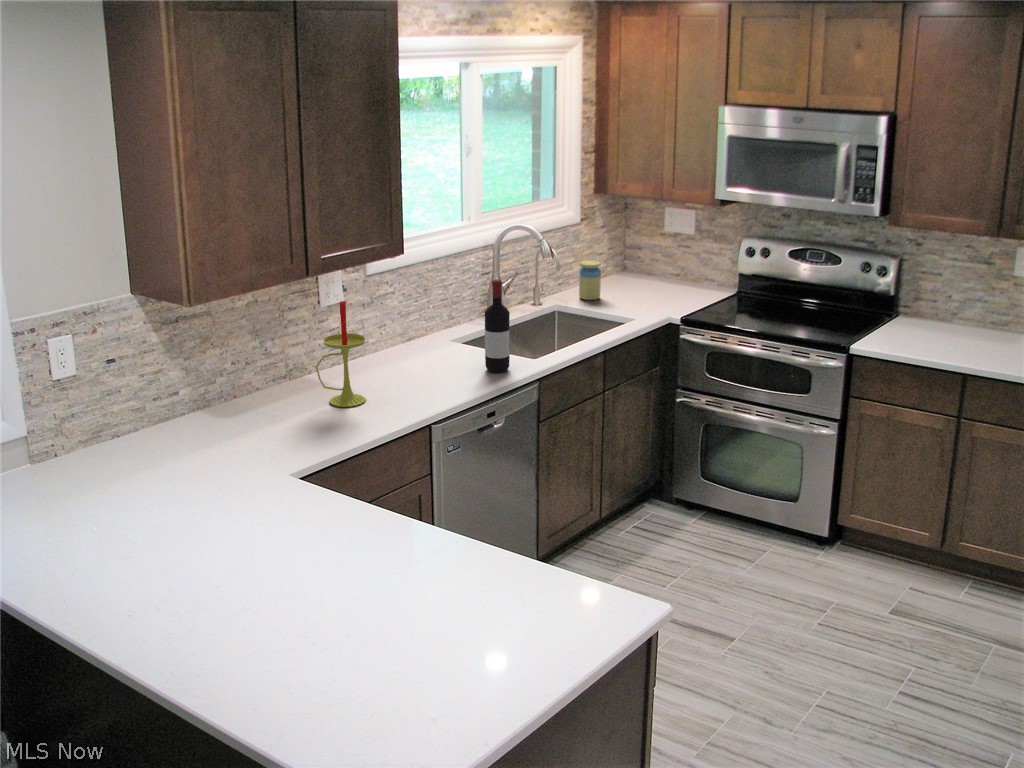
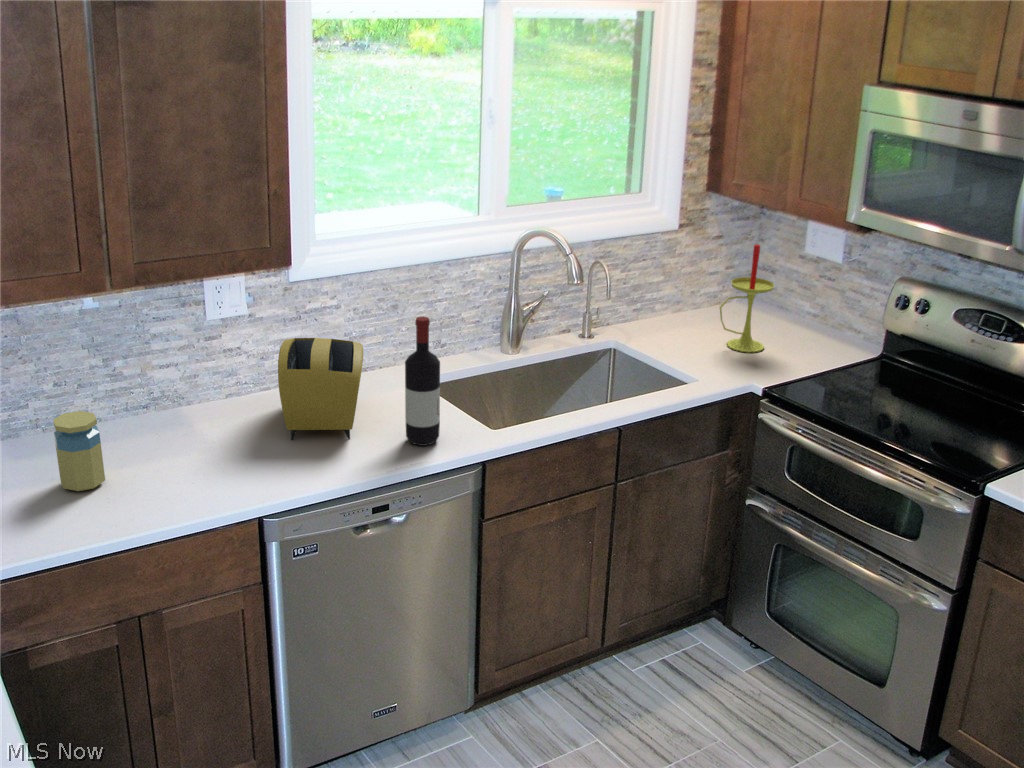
jar: present [579,261,601,300] -> present [53,411,105,491]
candle: present [316,301,366,407] -> present [720,244,774,352]
toaster: none [378,309,454,382] -> present [278,338,363,440]

